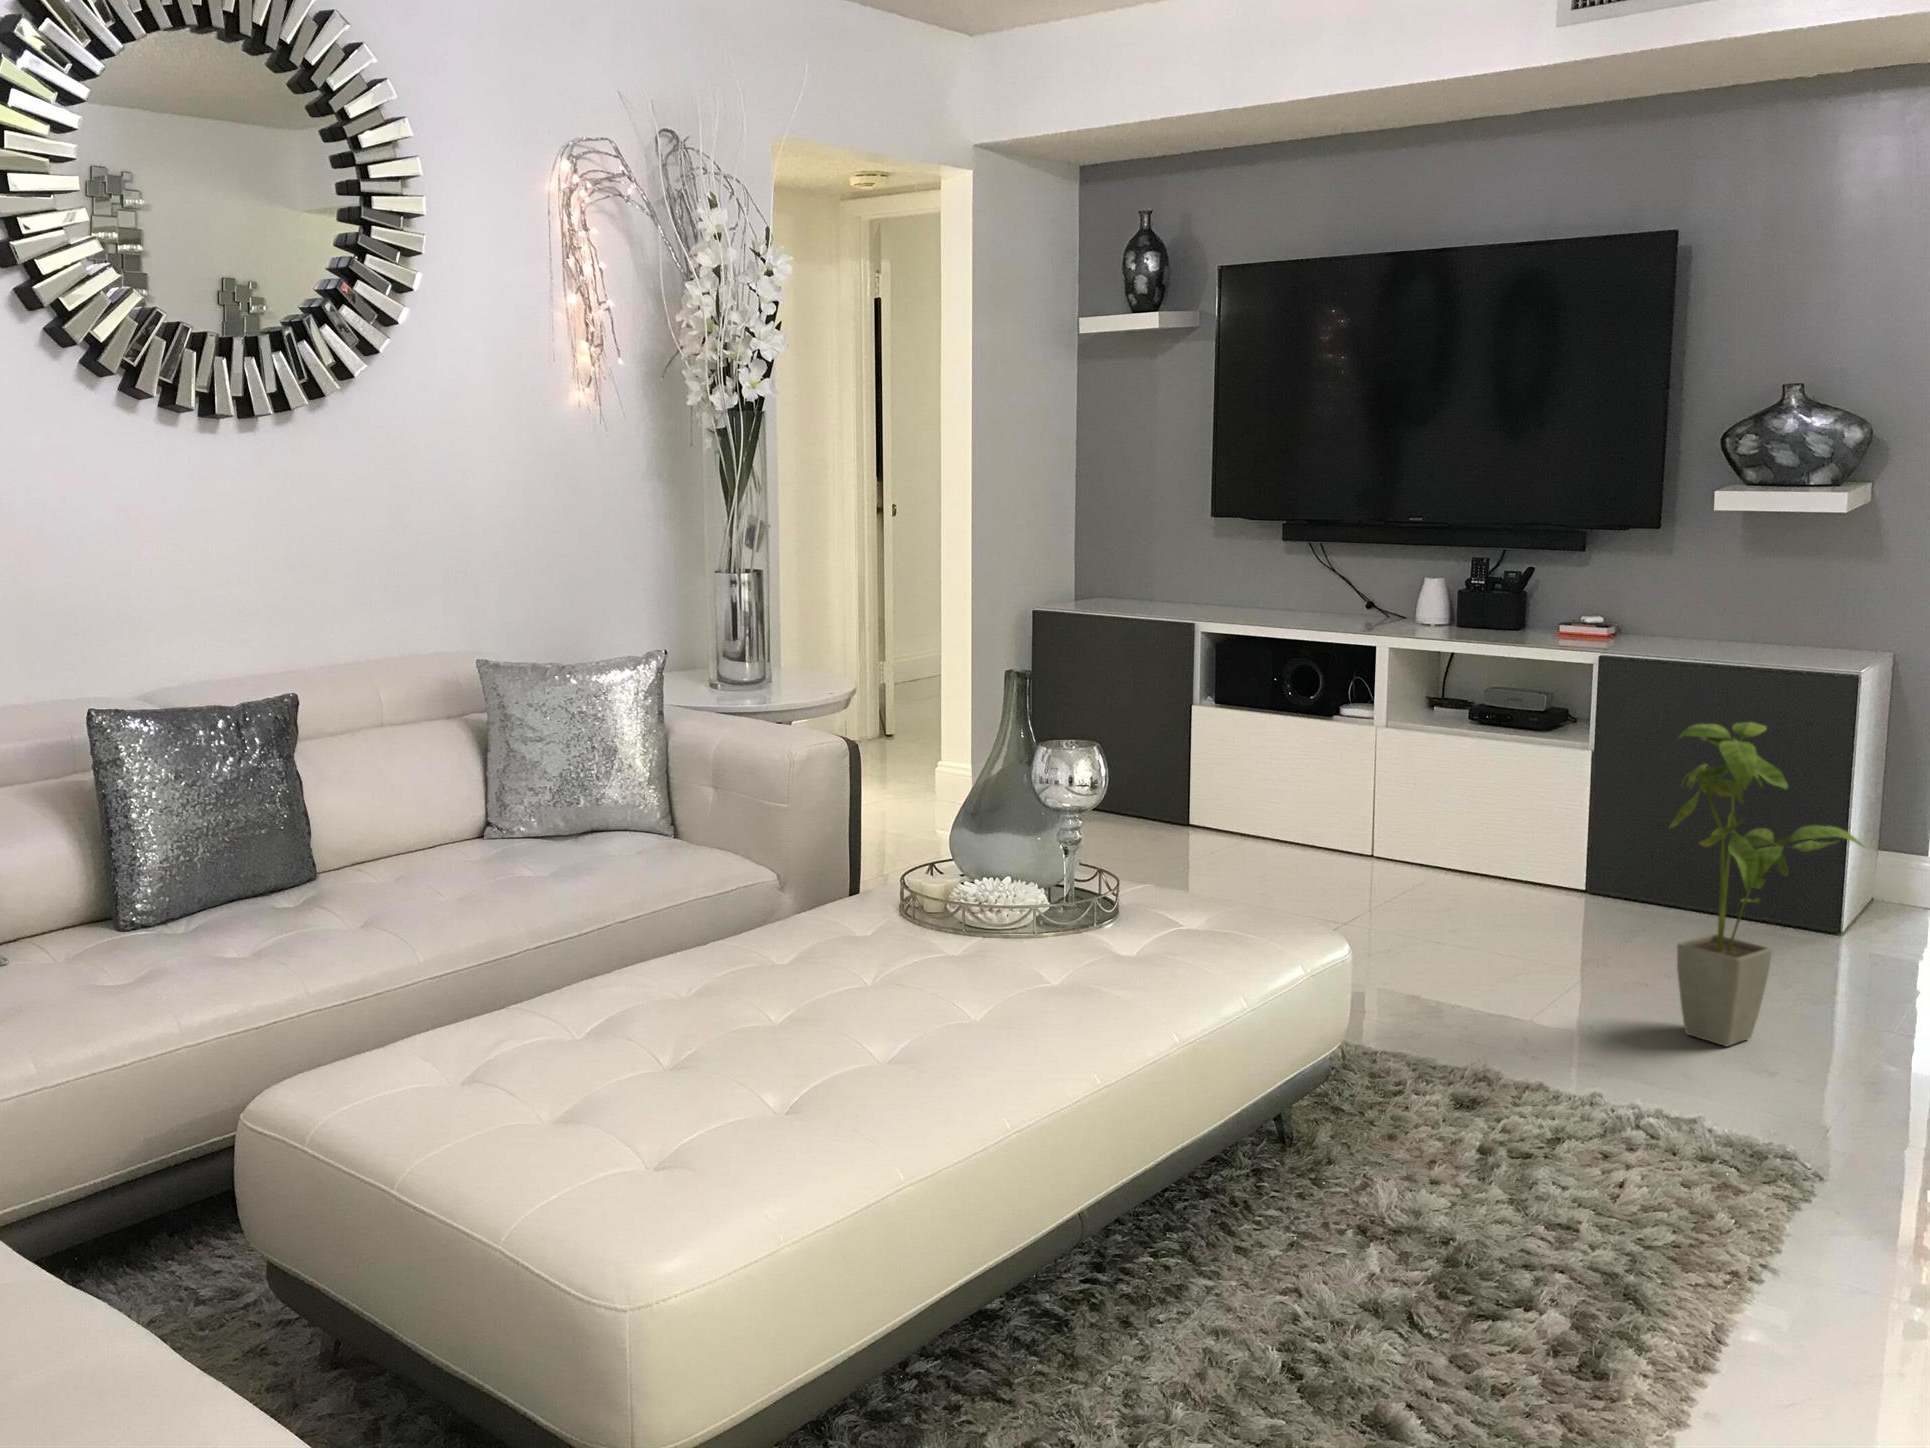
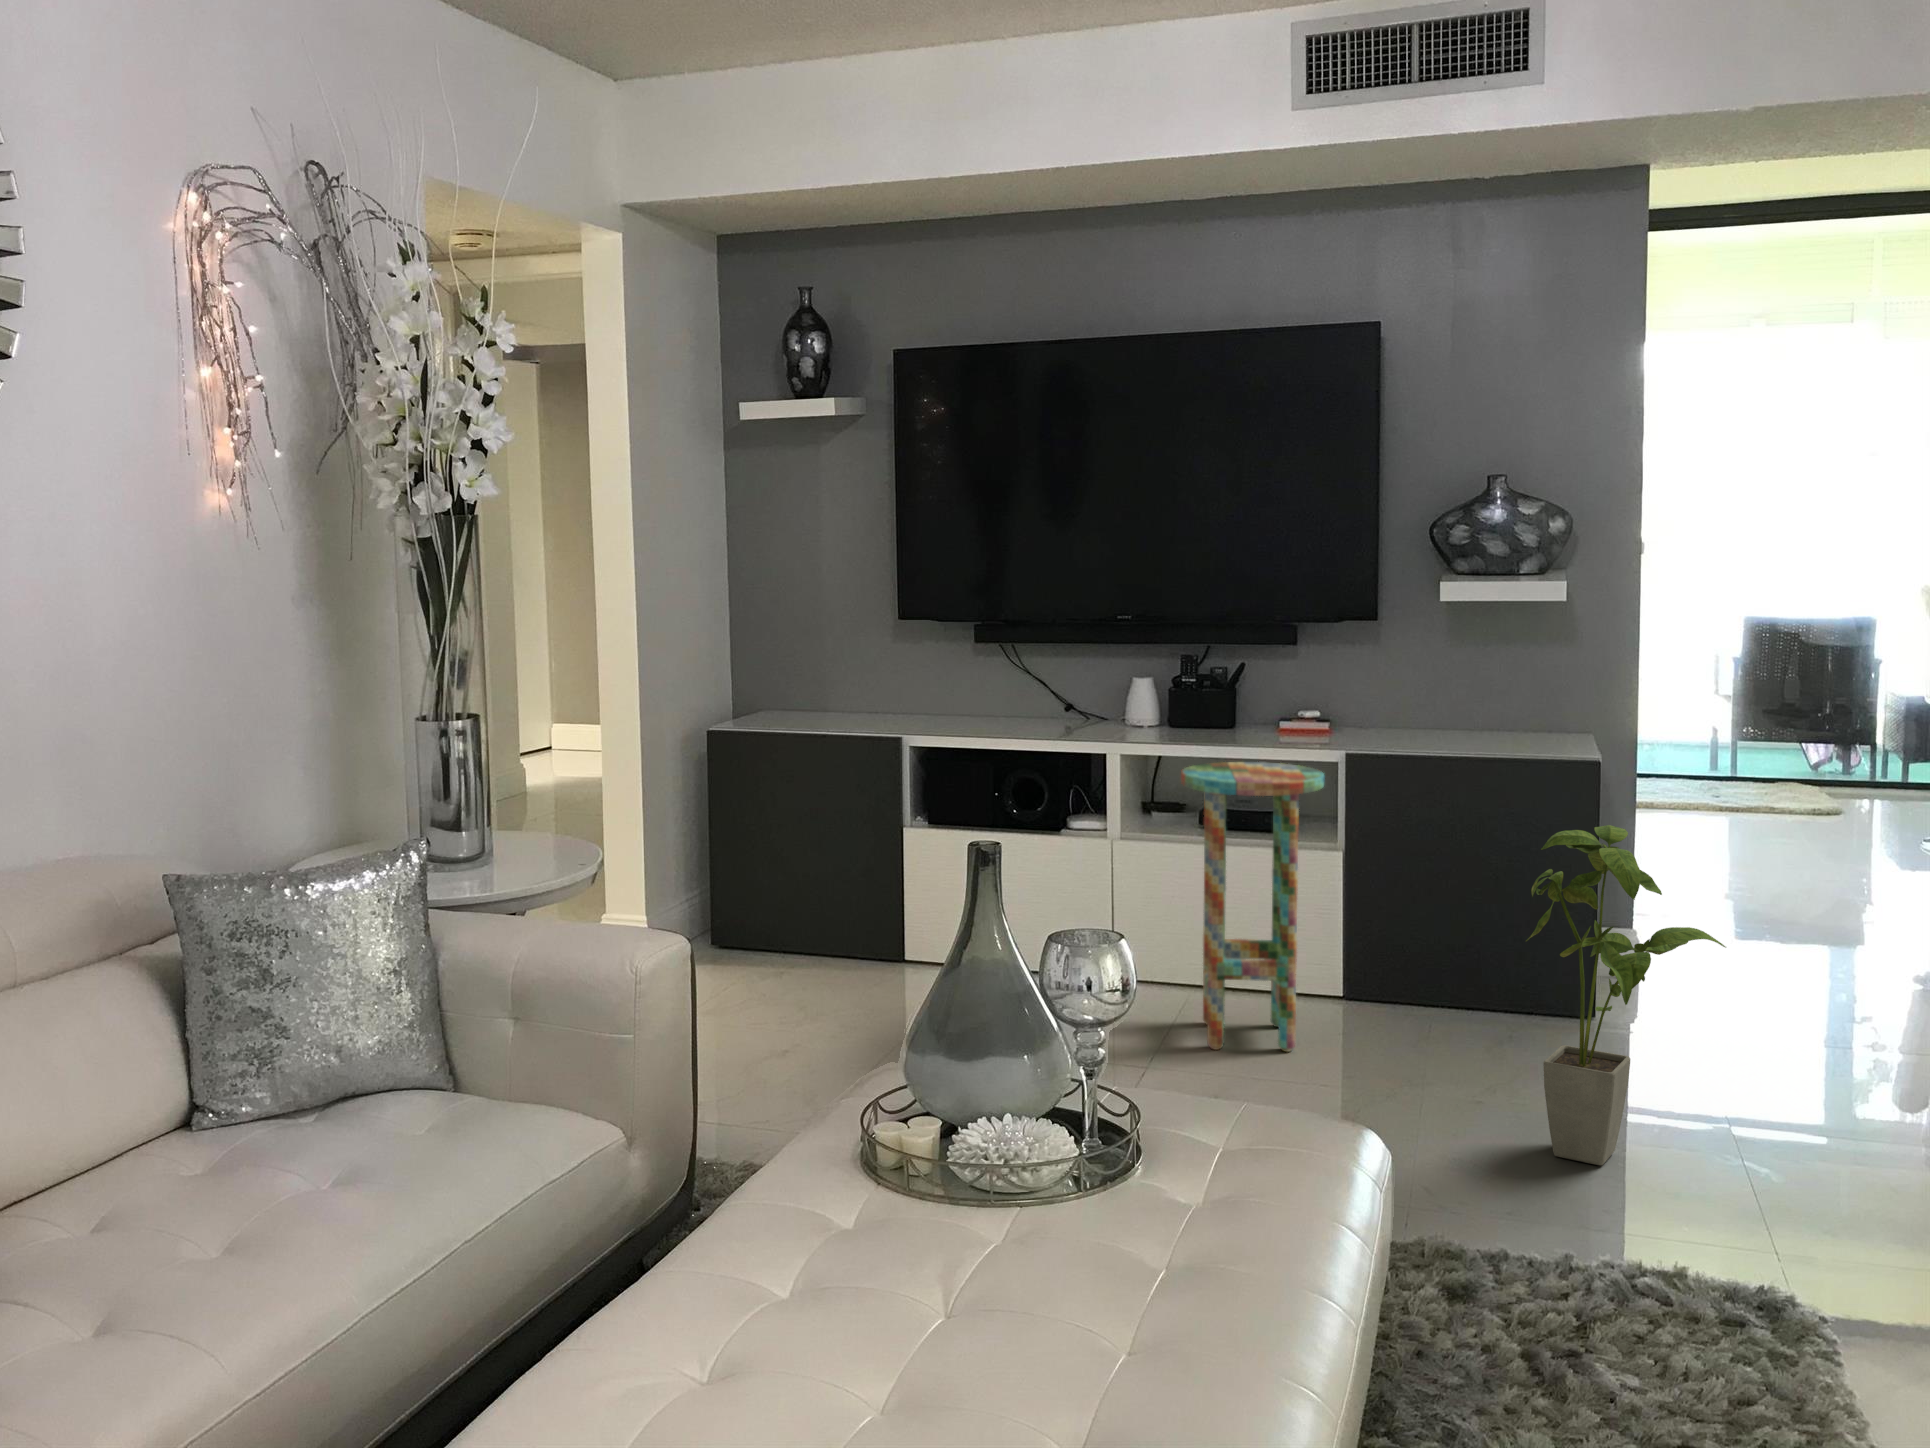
side table: none [1410,657,1550,930] -> present [1181,762,1324,1052]

